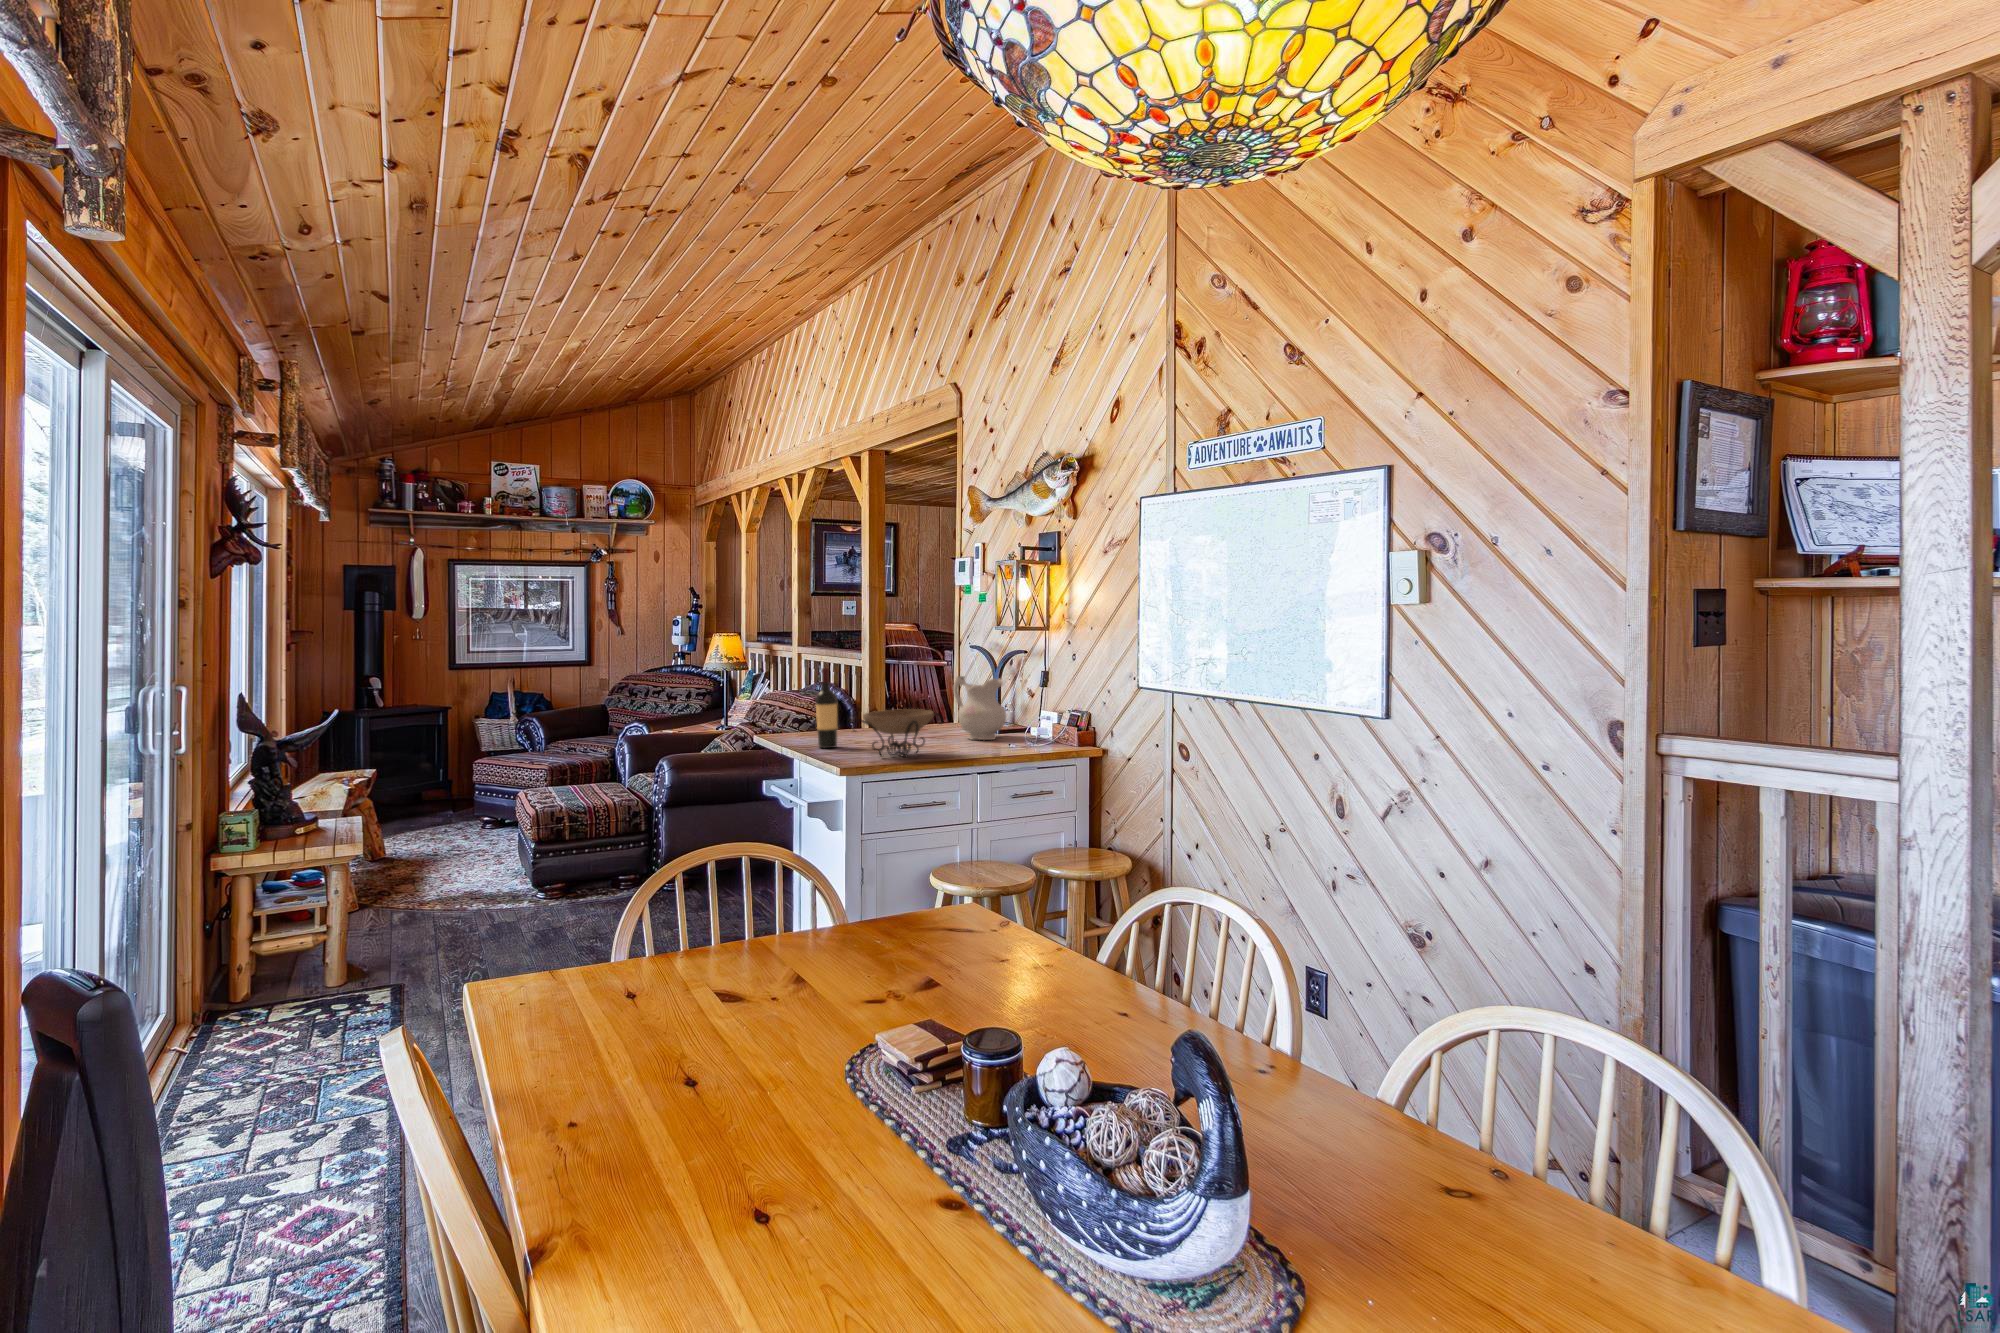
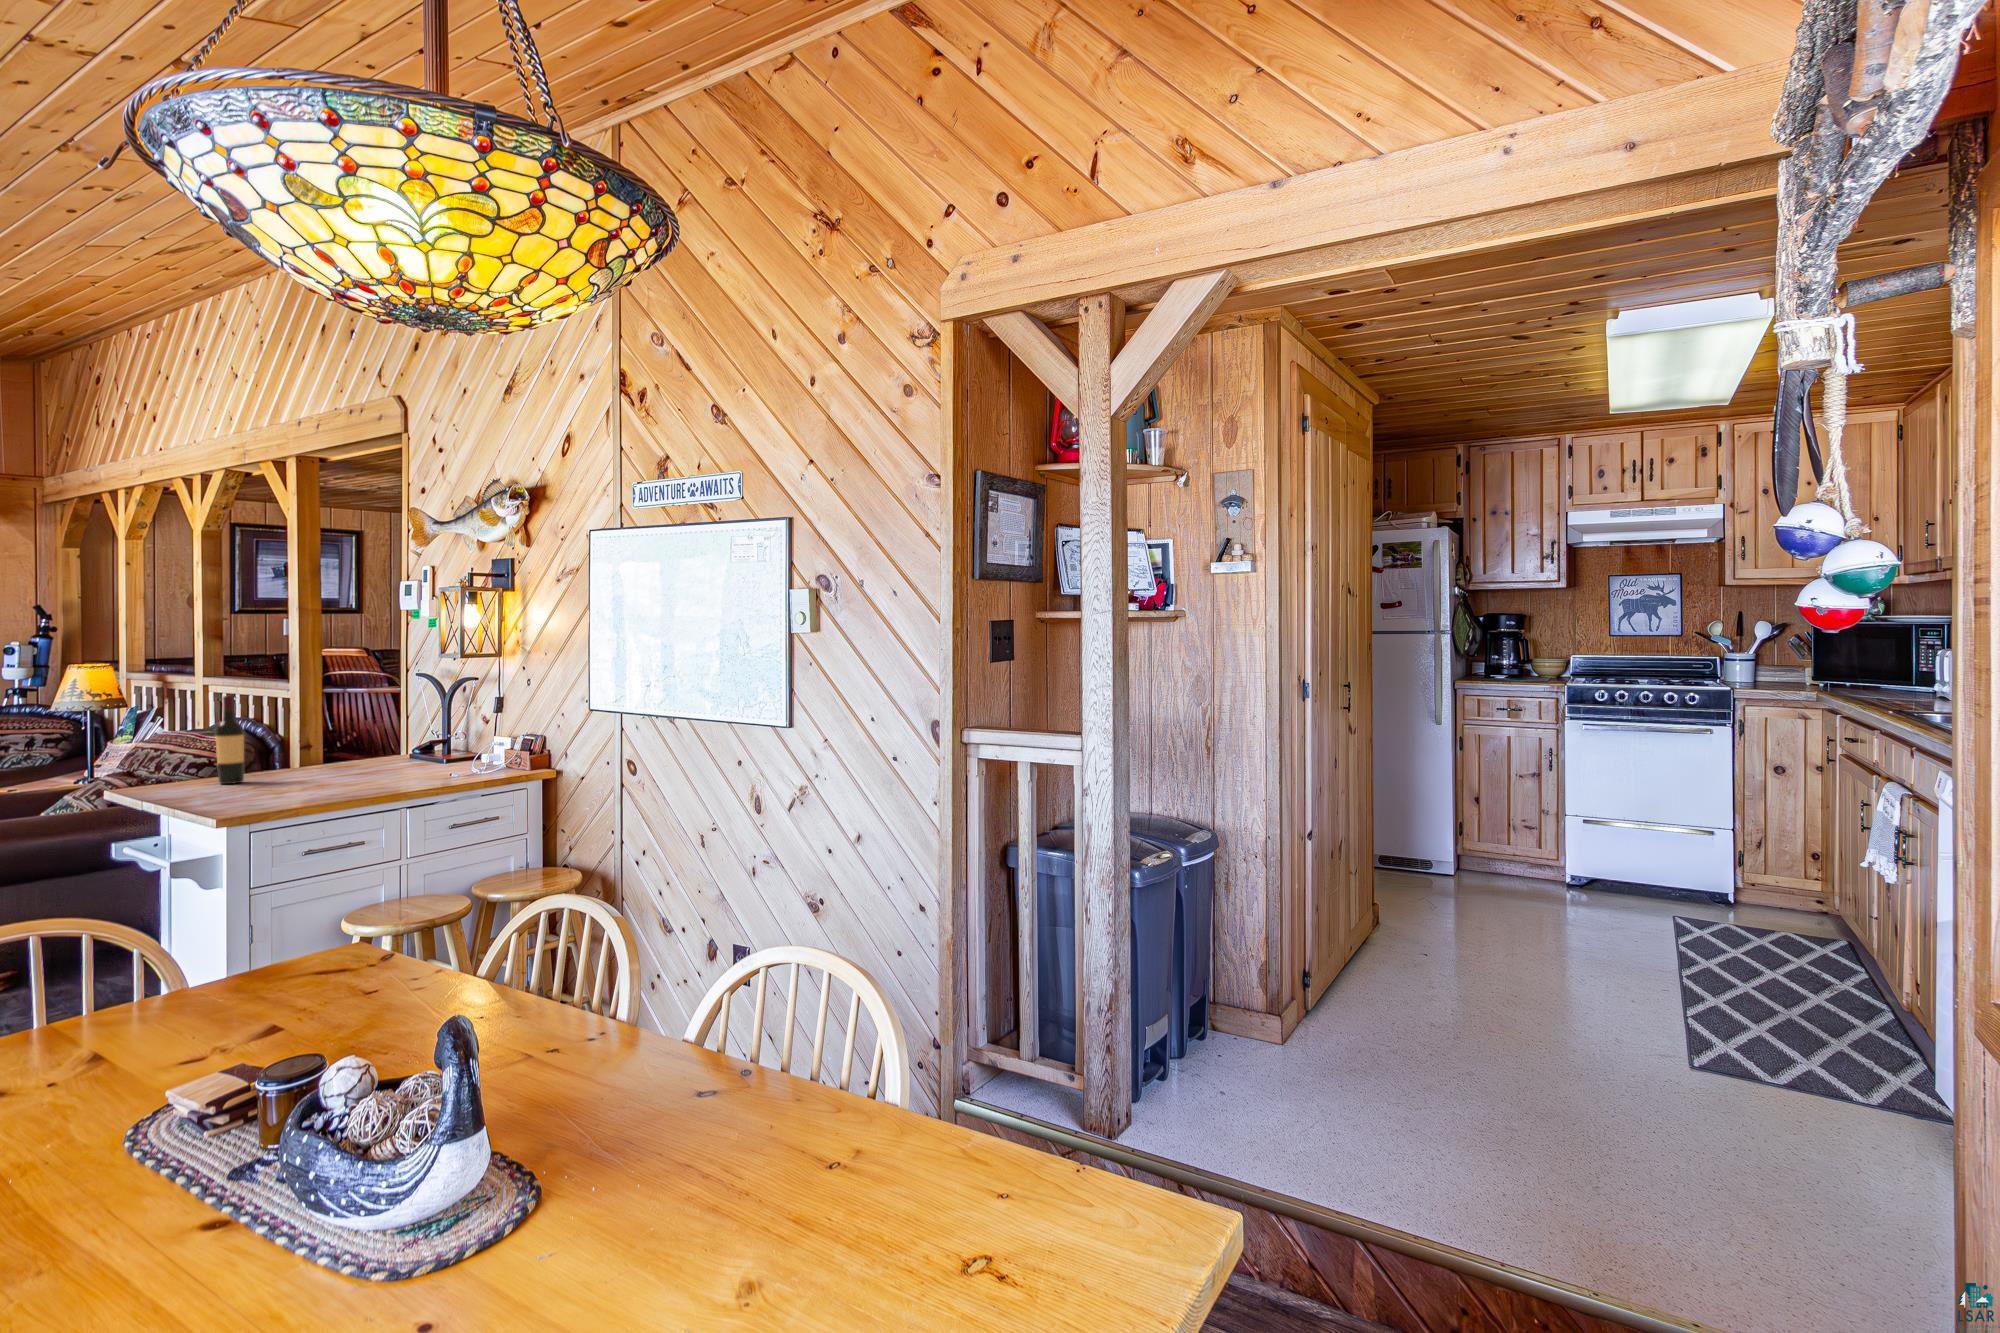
ceramic pitcher: present [953,676,1006,740] -> none [392,703,454,768]
decorative bowl: present [852,709,943,756] -> none [260,738,376,788]

